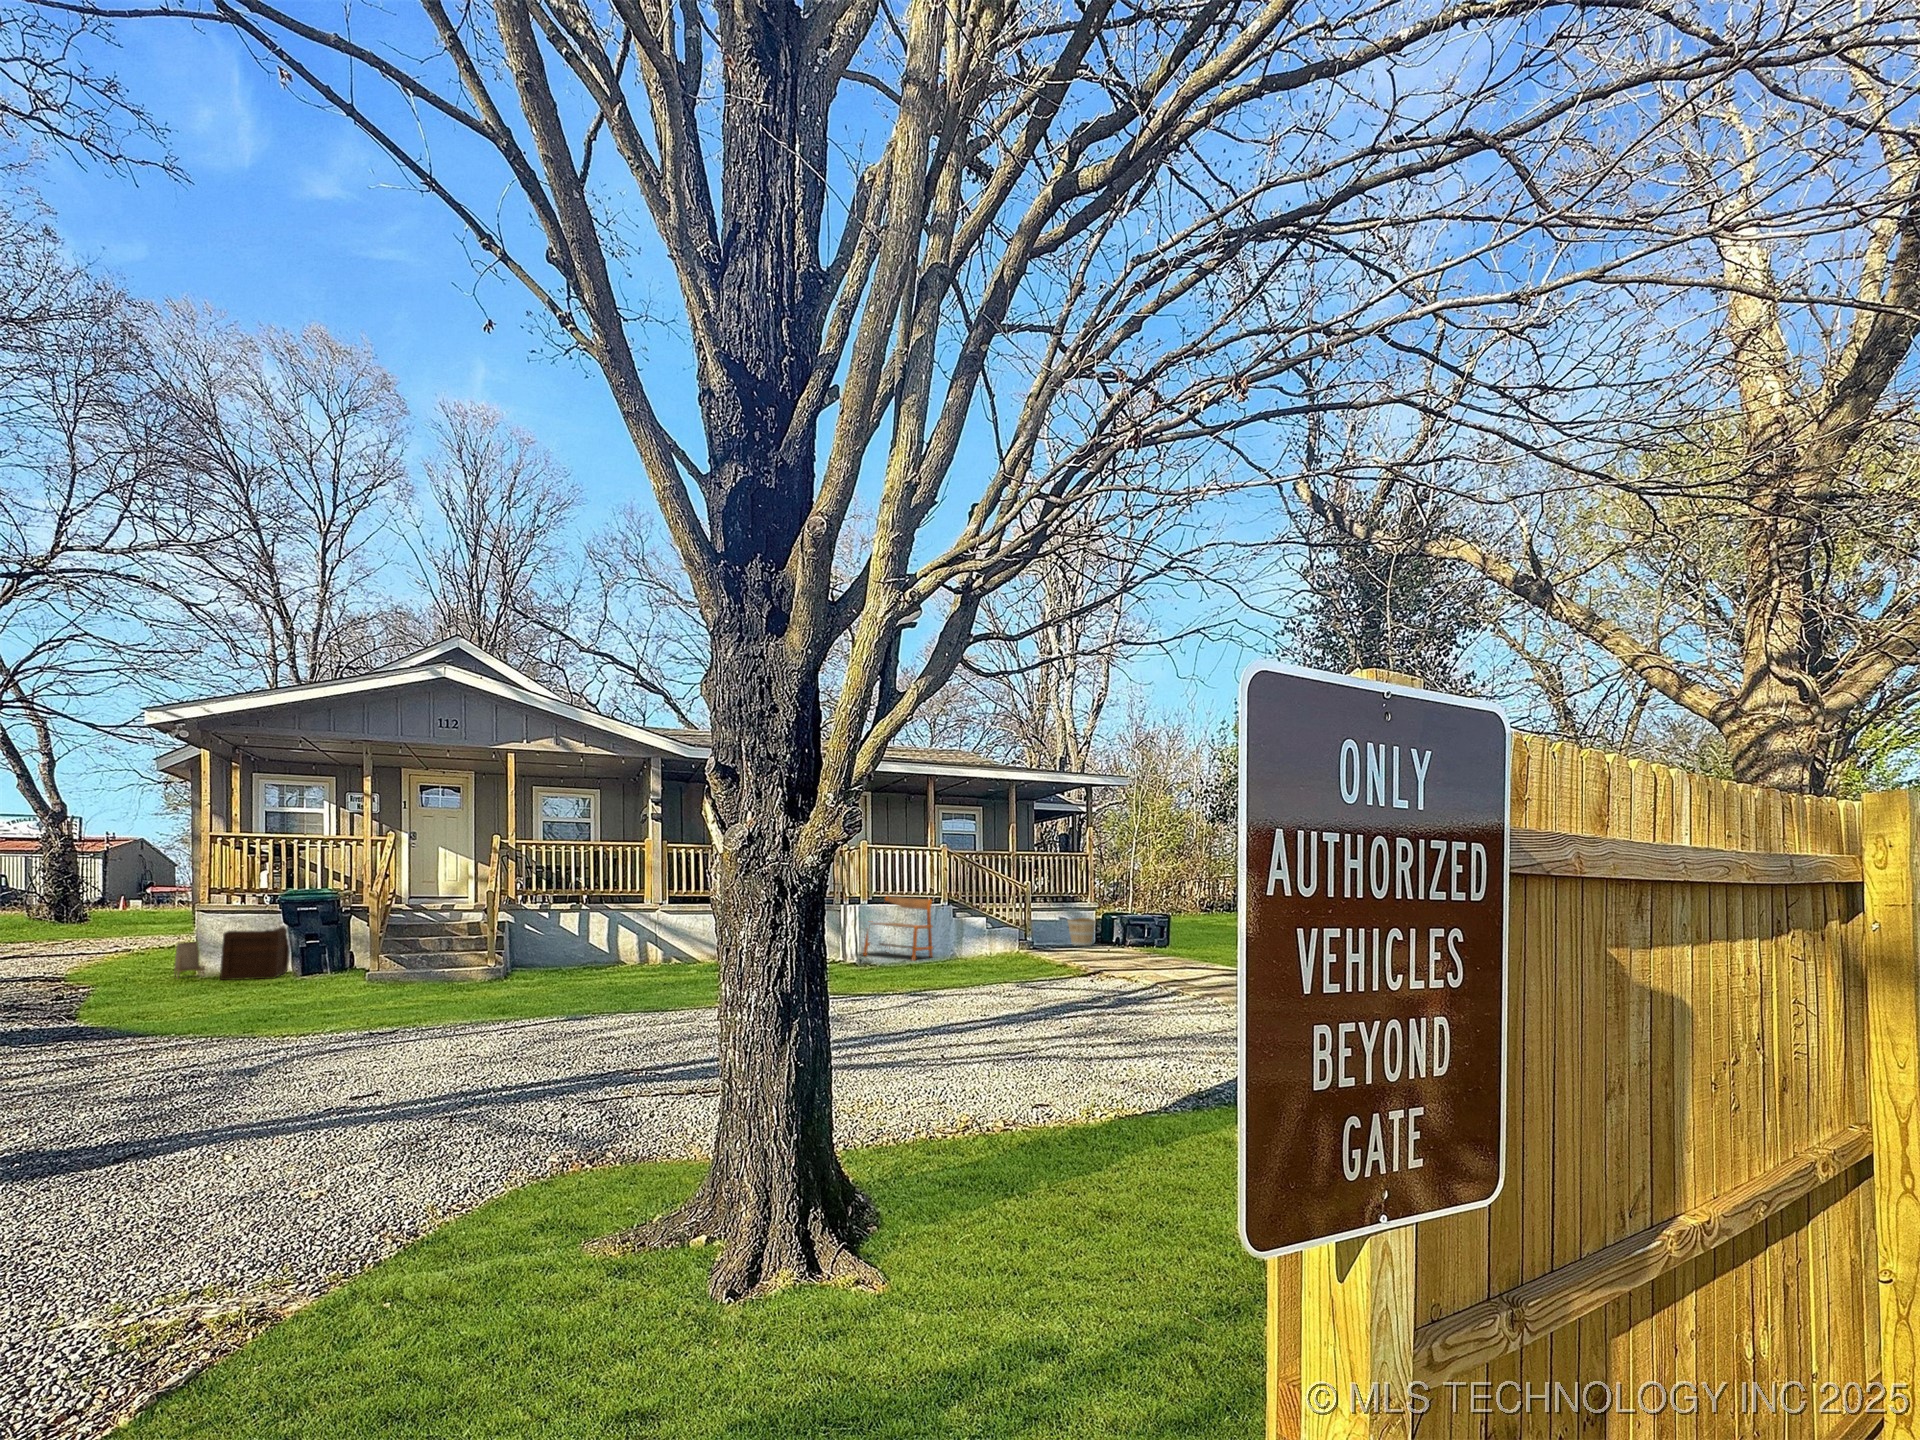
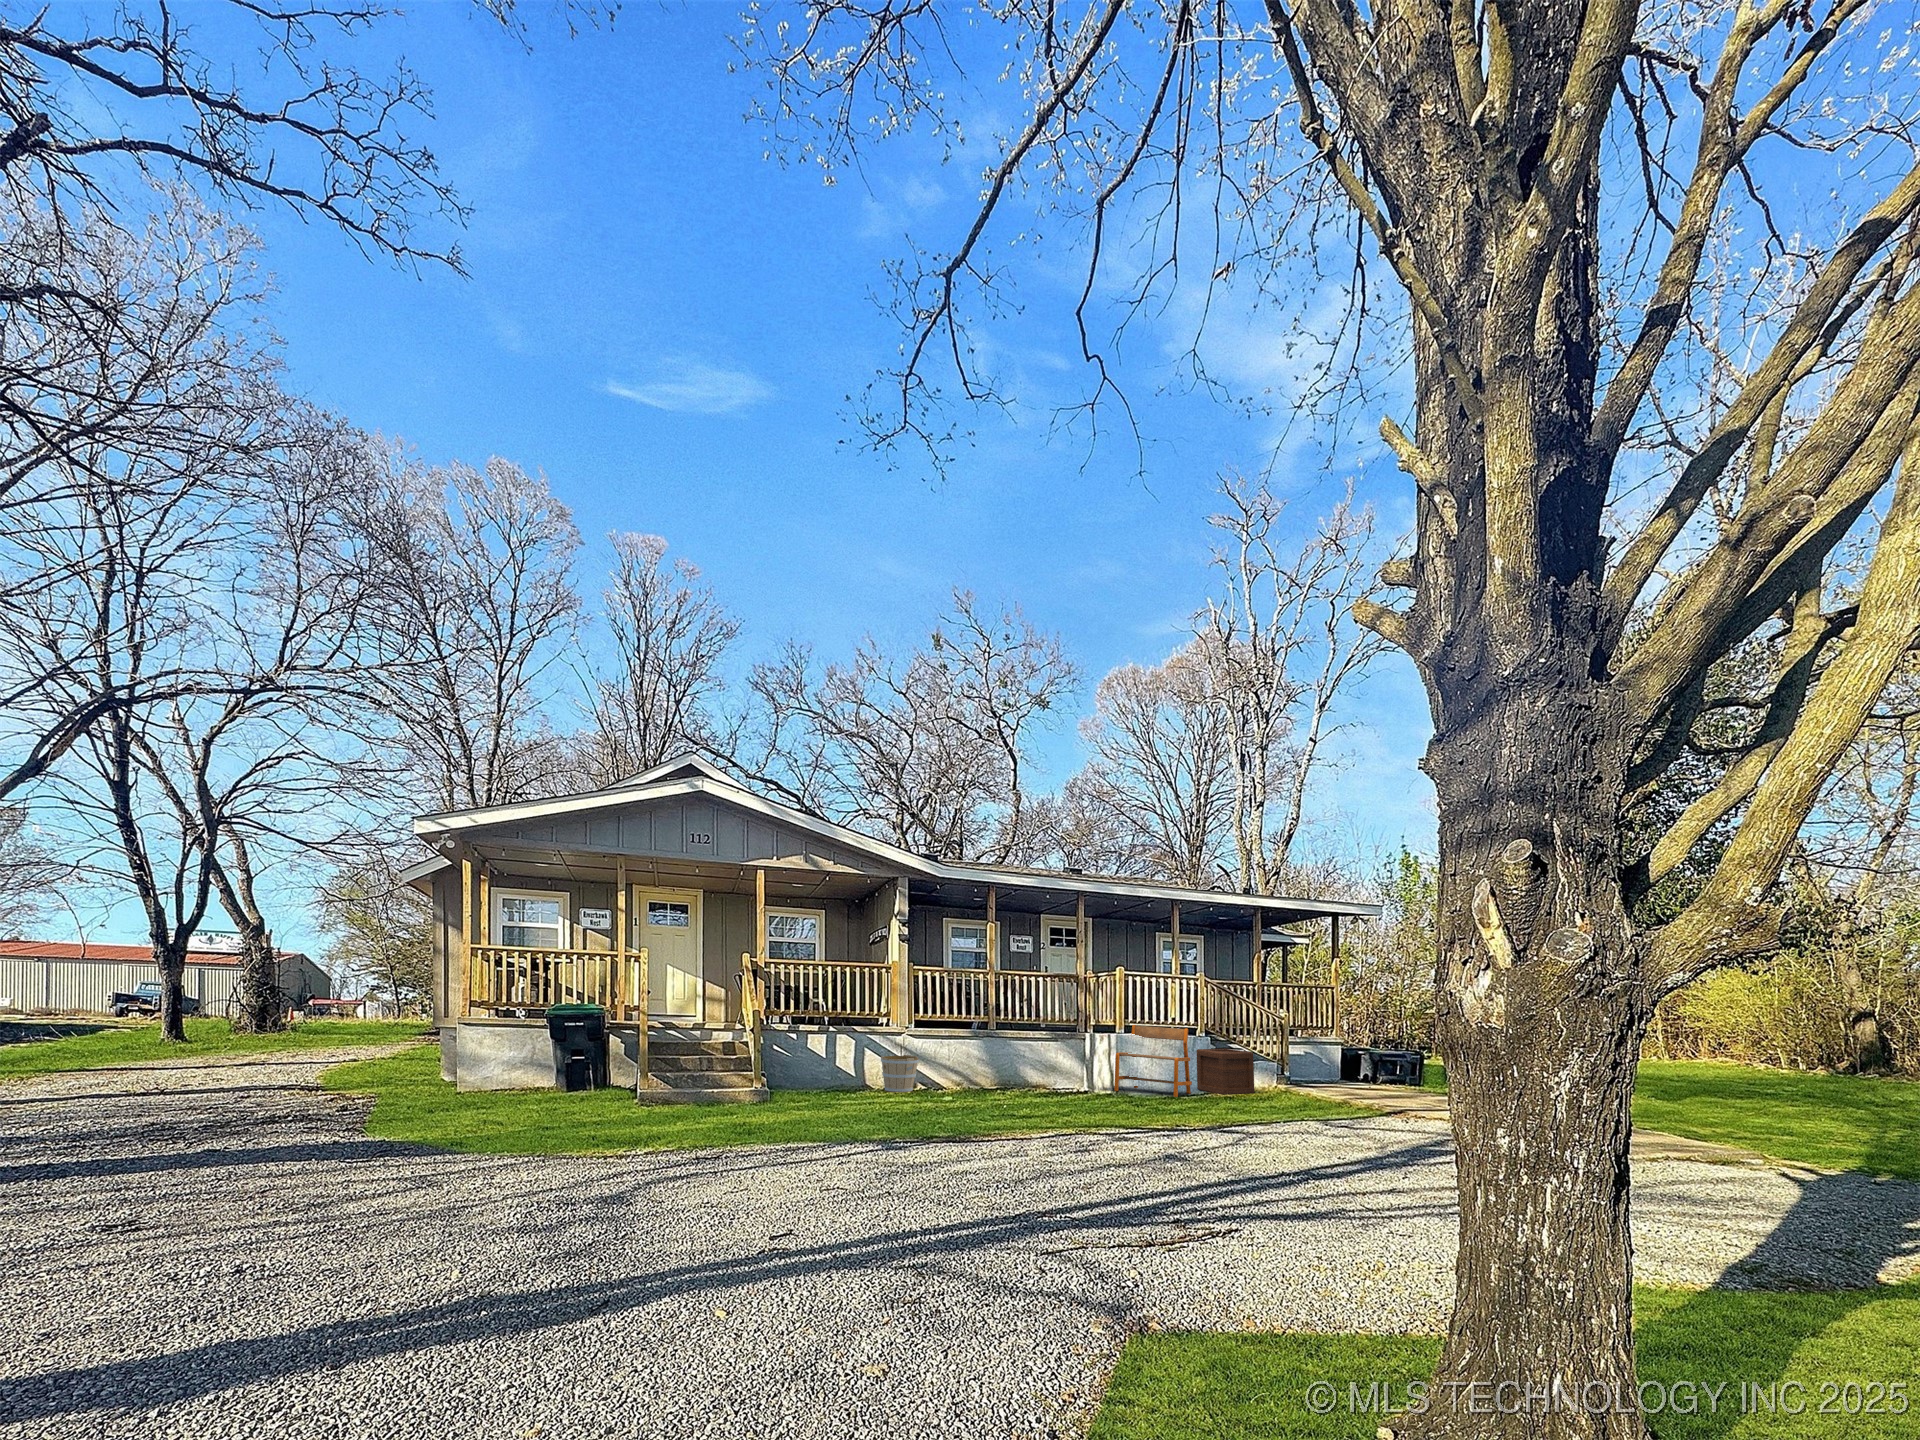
wooden bucket: present [1068,918,1096,945] -> present [881,1055,919,1092]
wooden crate: present [220,926,289,980] -> present [1197,1049,1255,1095]
planter: present [174,942,205,978] -> none [437,1059,471,1098]

